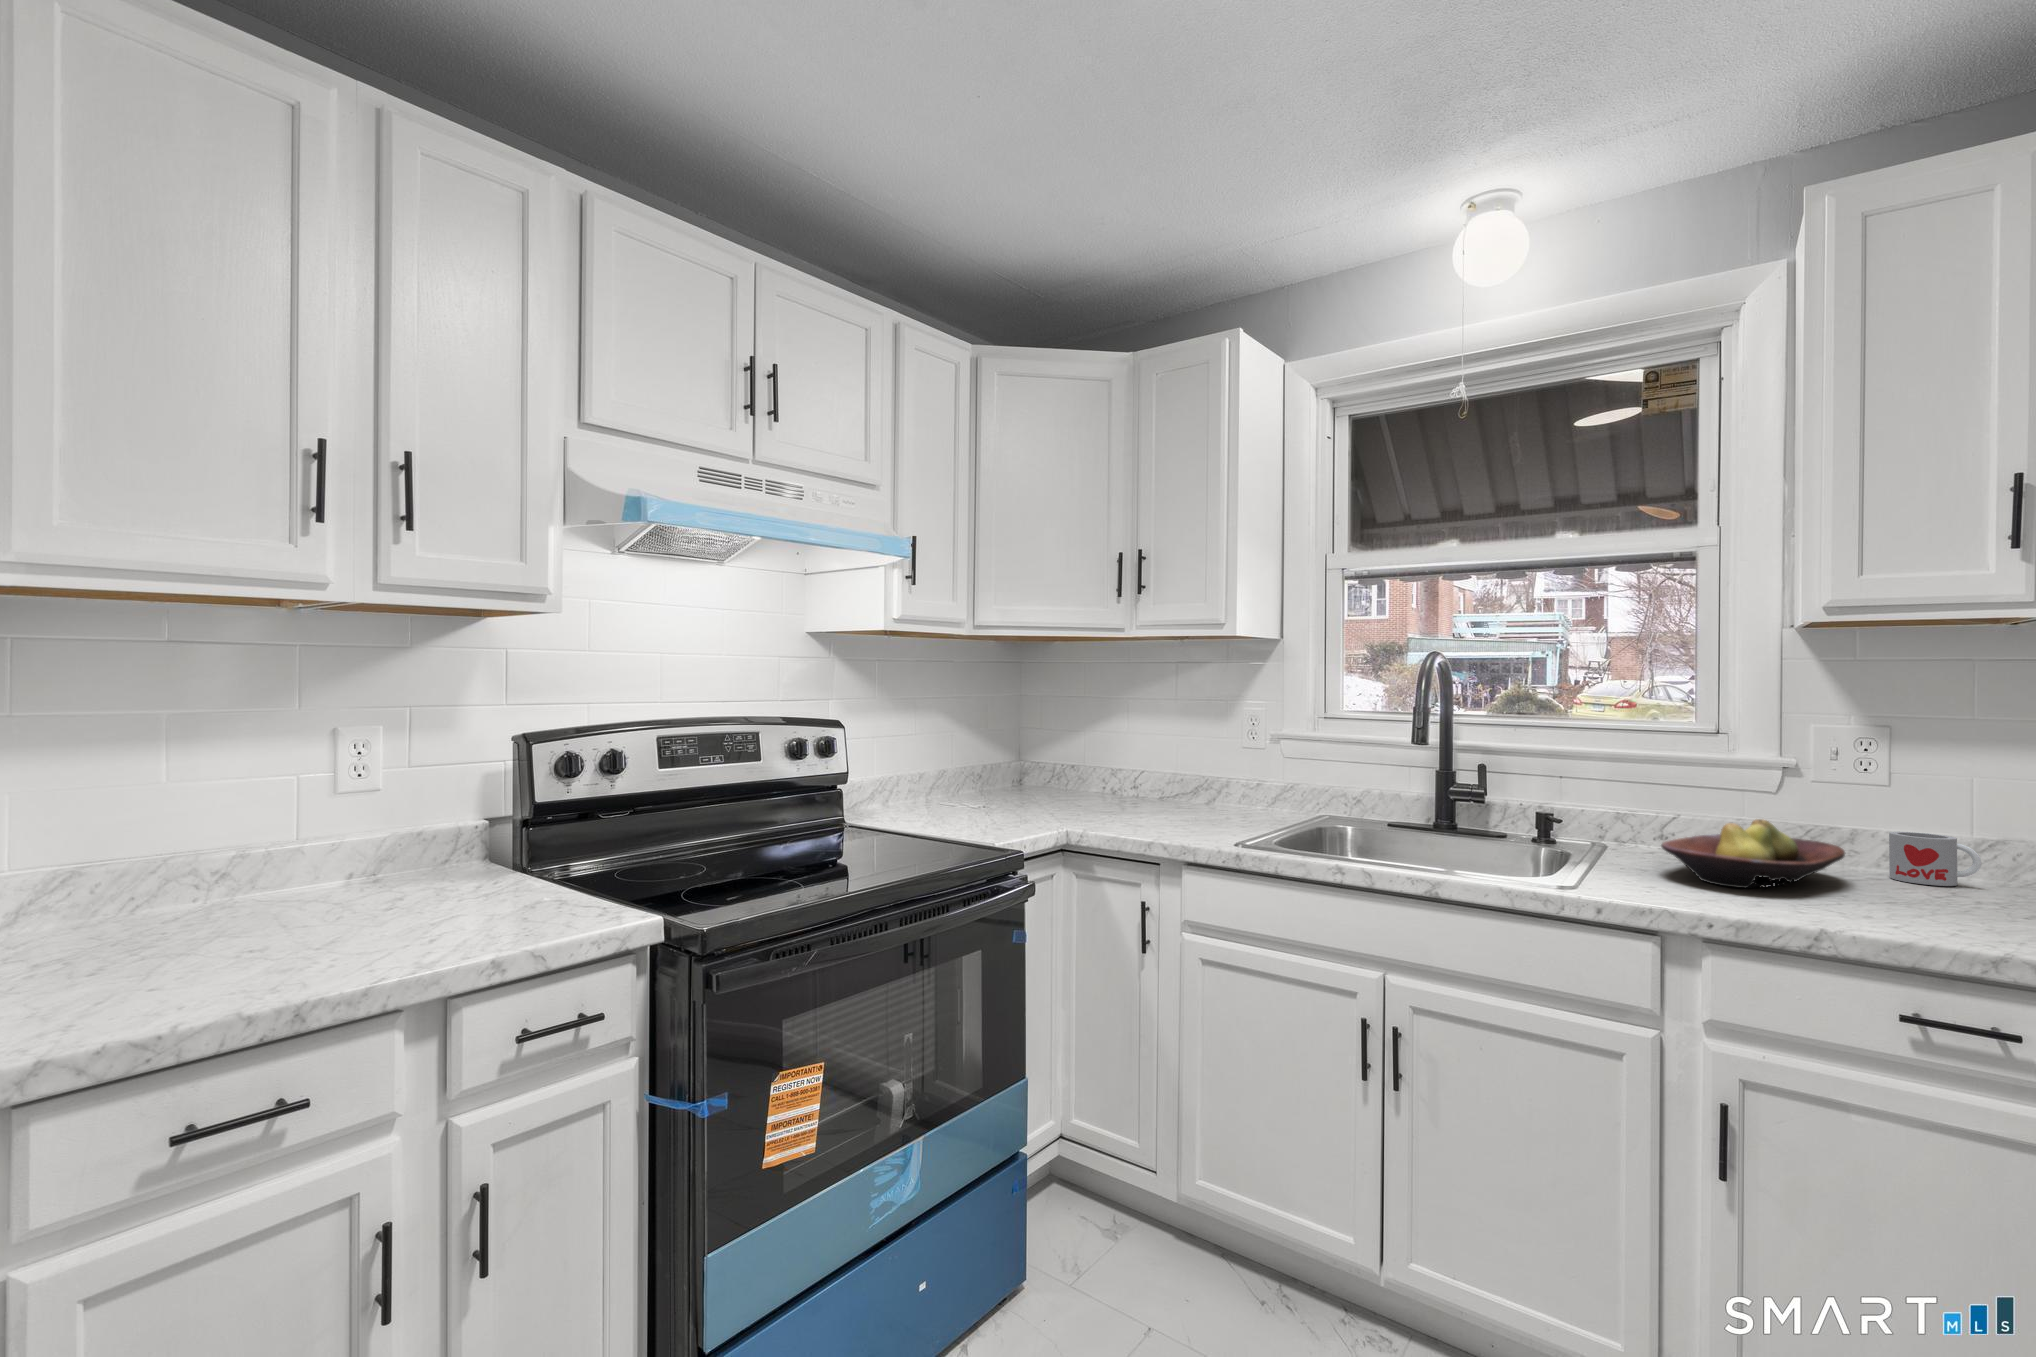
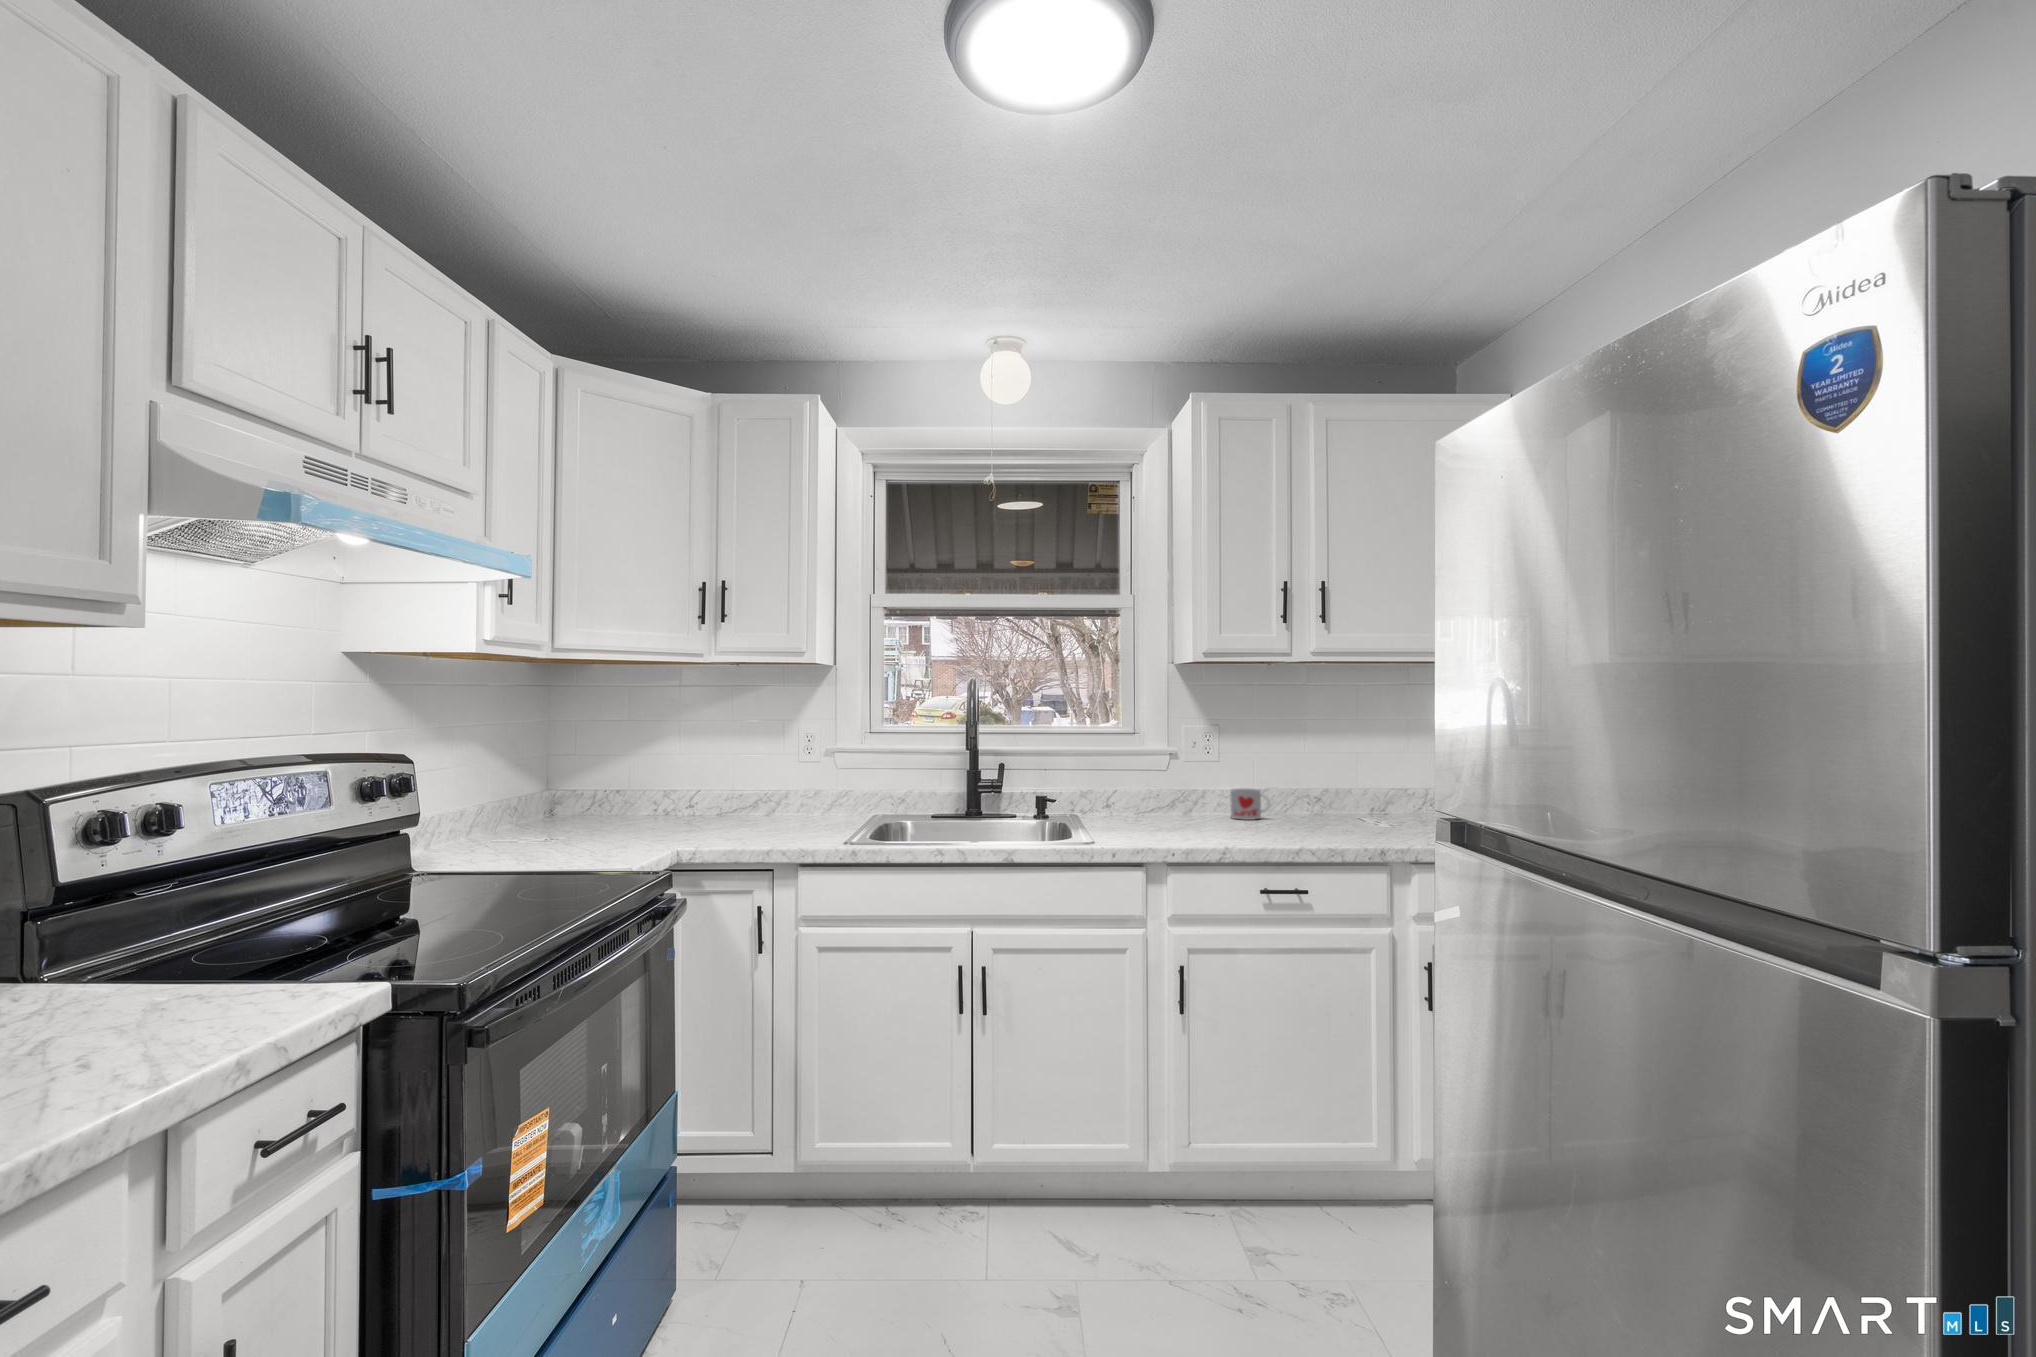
fruit bowl: present [1661,819,1845,888] -> none [1128,787,1216,832]

